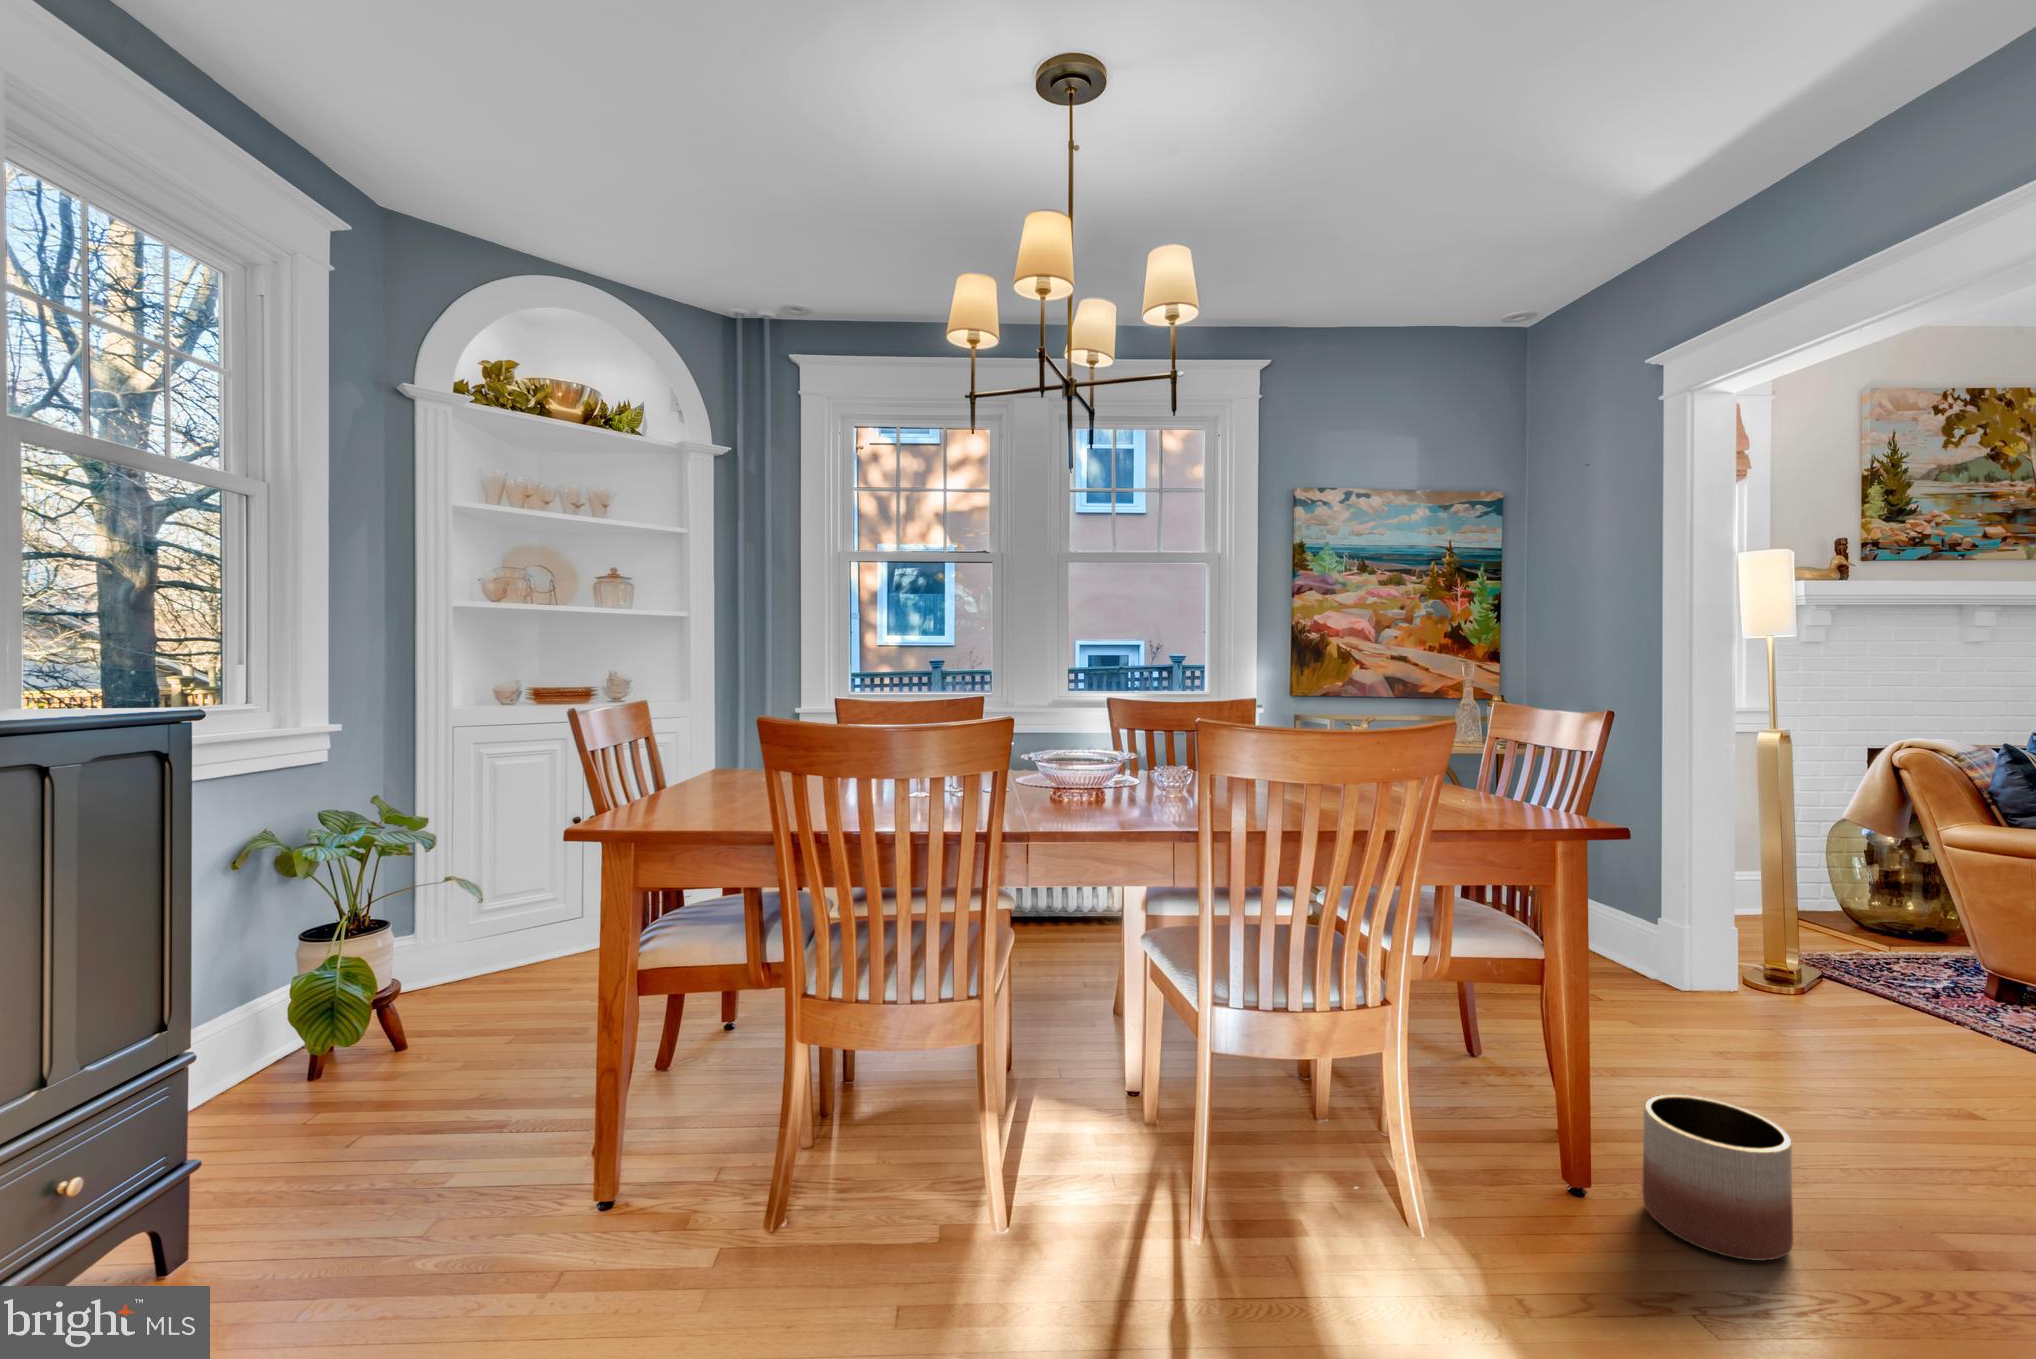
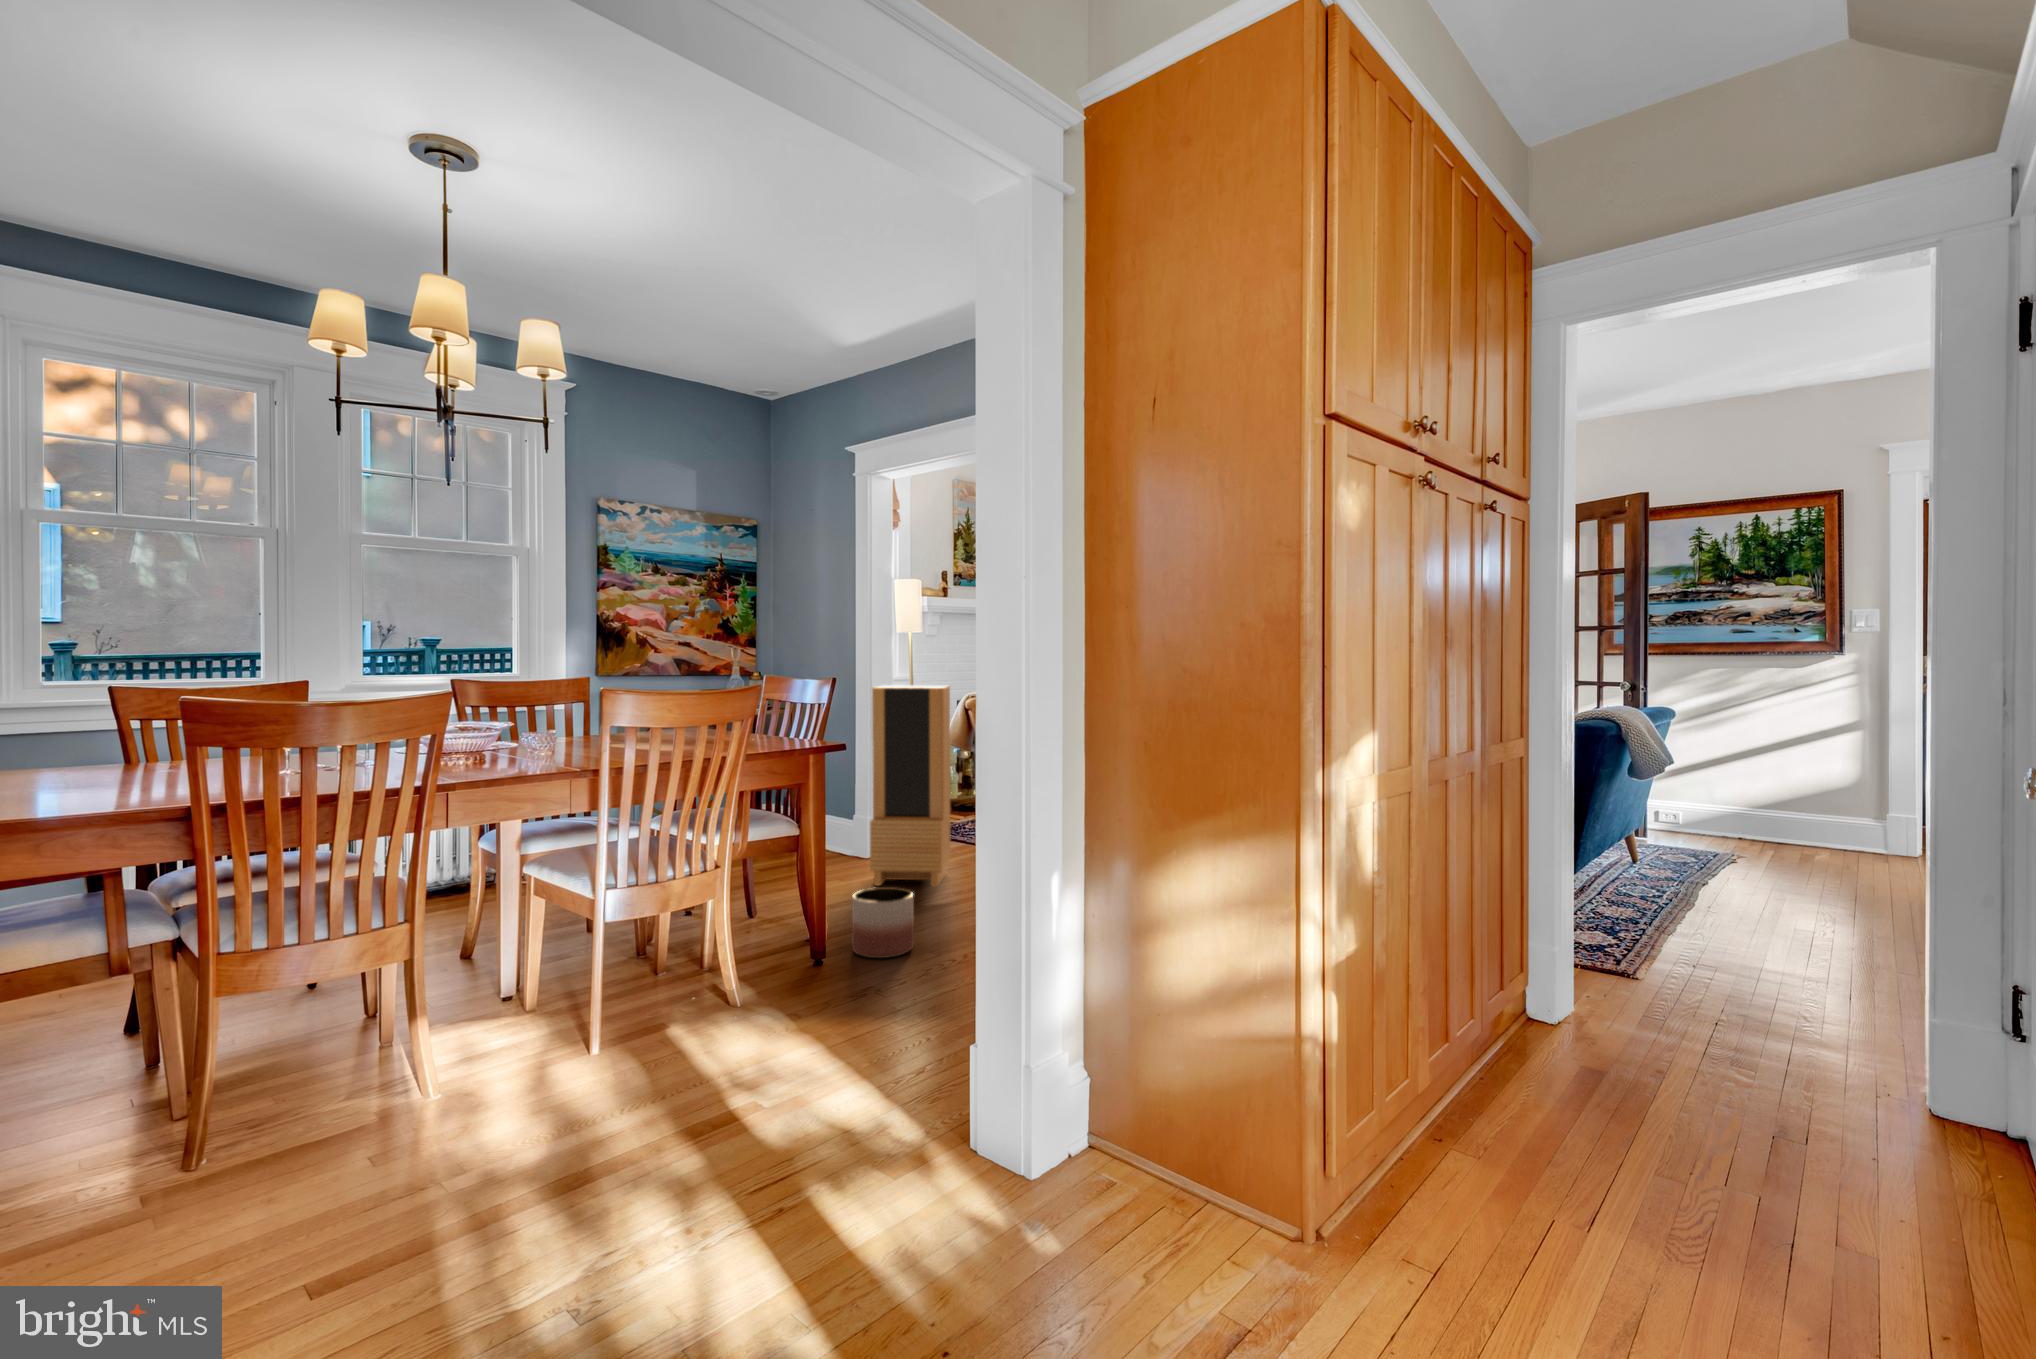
storage cabinet: none [1686,720,1868,1093] -> present [870,685,951,886]

